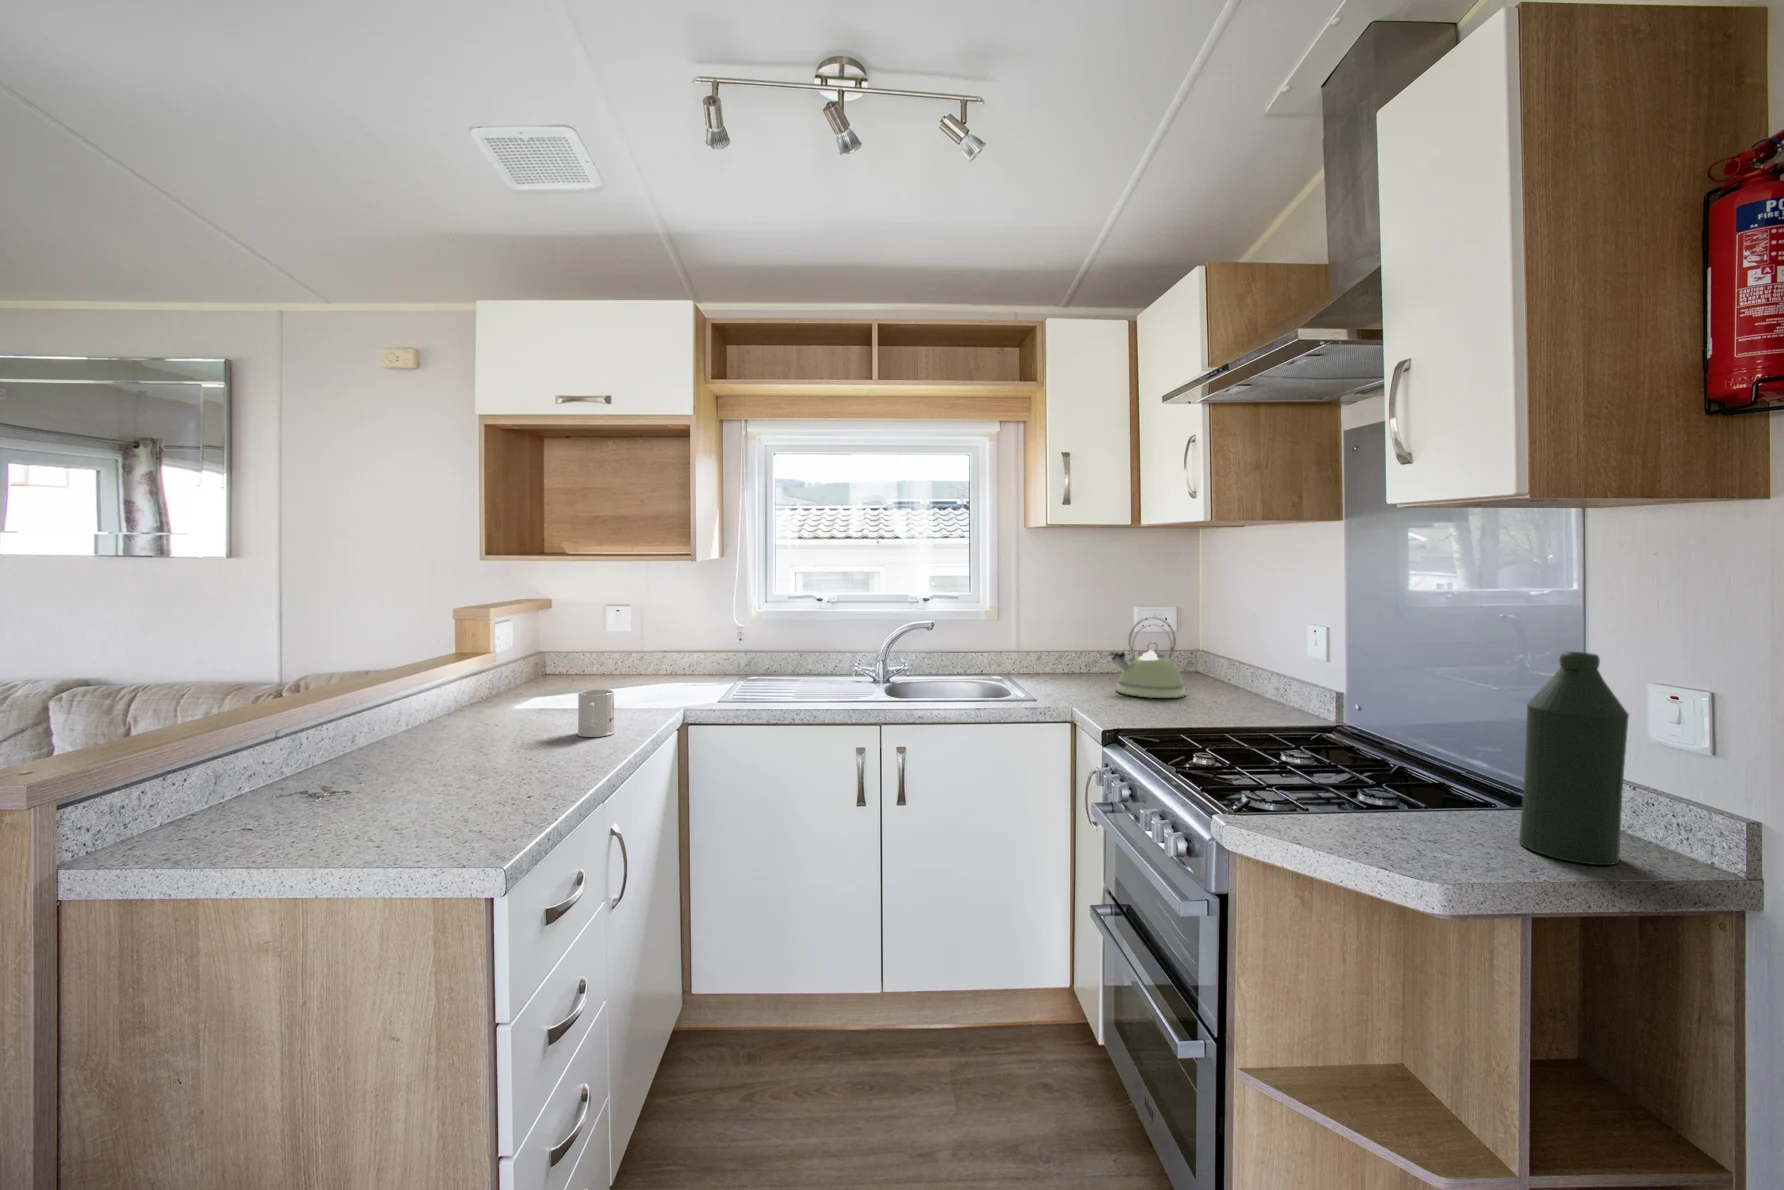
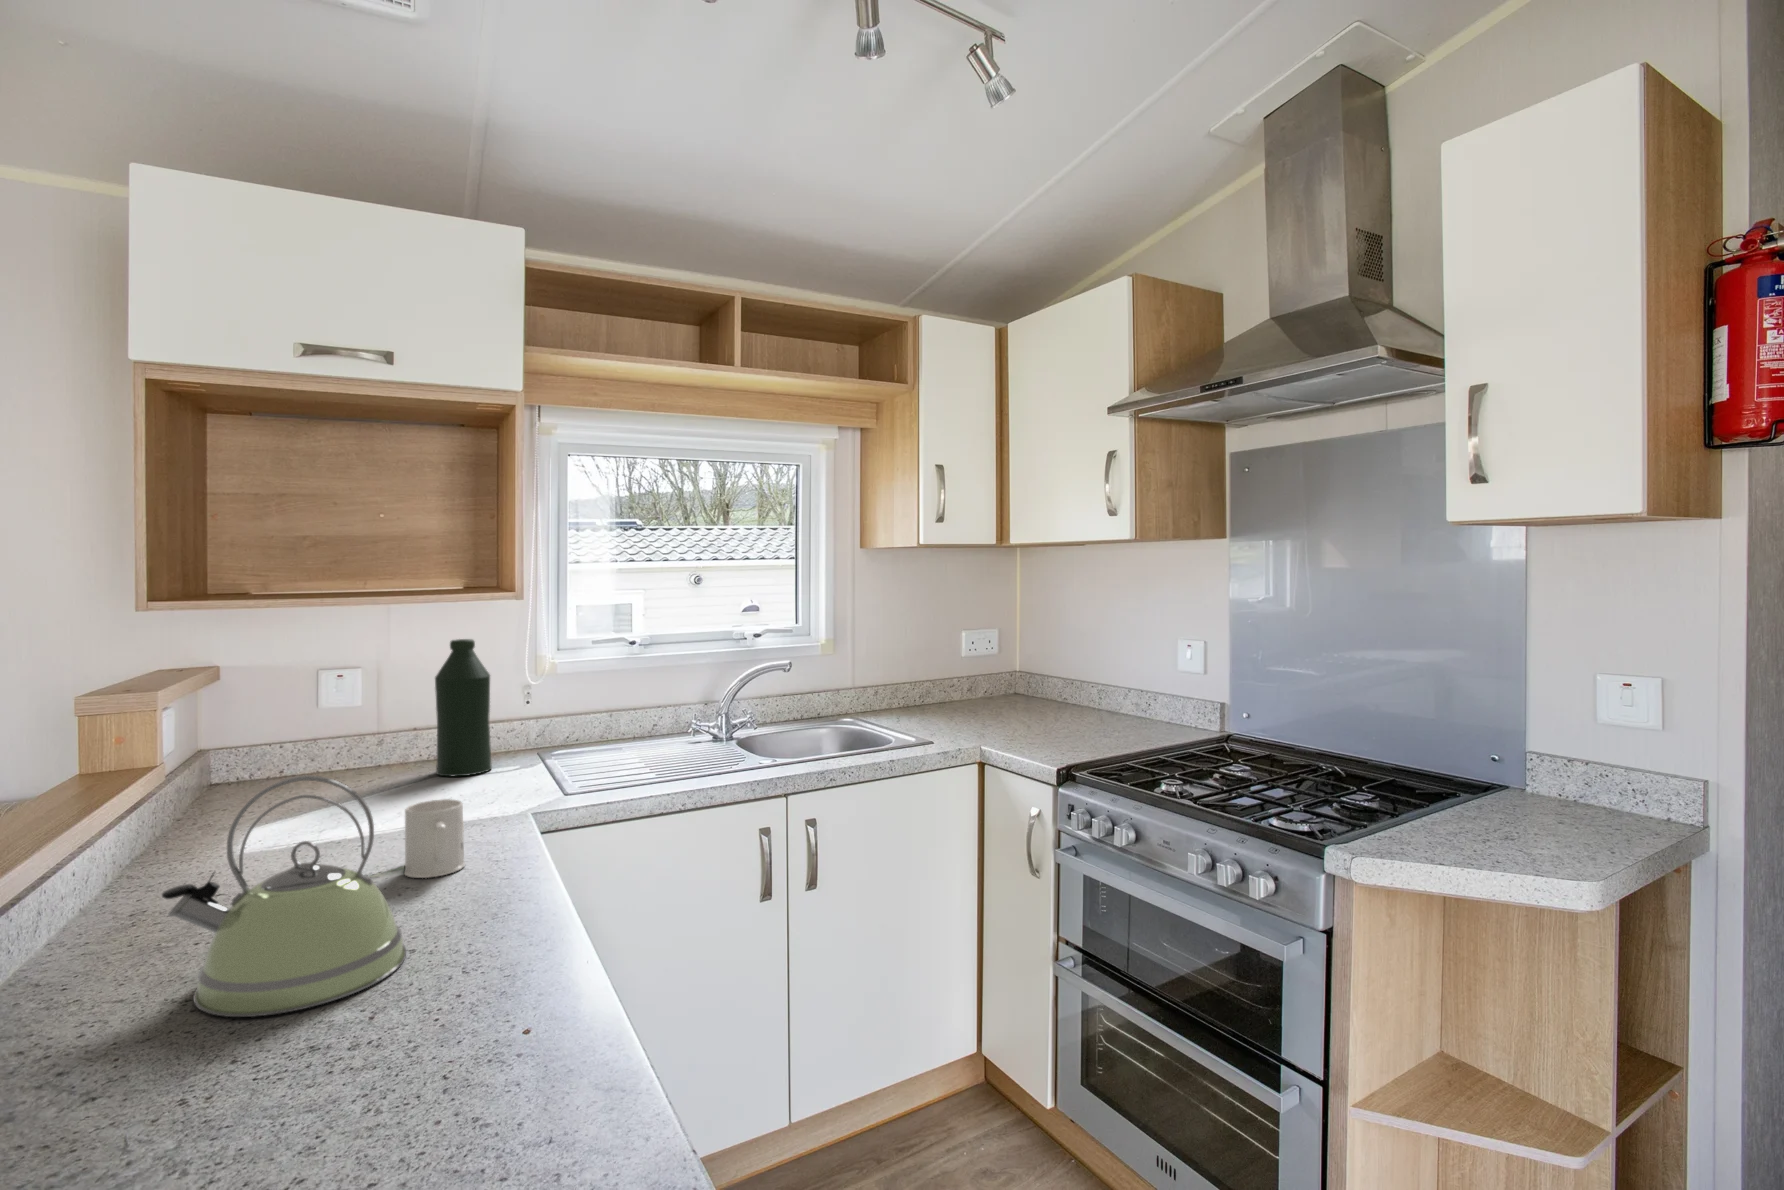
kettle: present [1110,617,1186,698] -> present [162,775,406,1017]
bottle: present [1519,652,1629,865] -> present [435,639,492,776]

